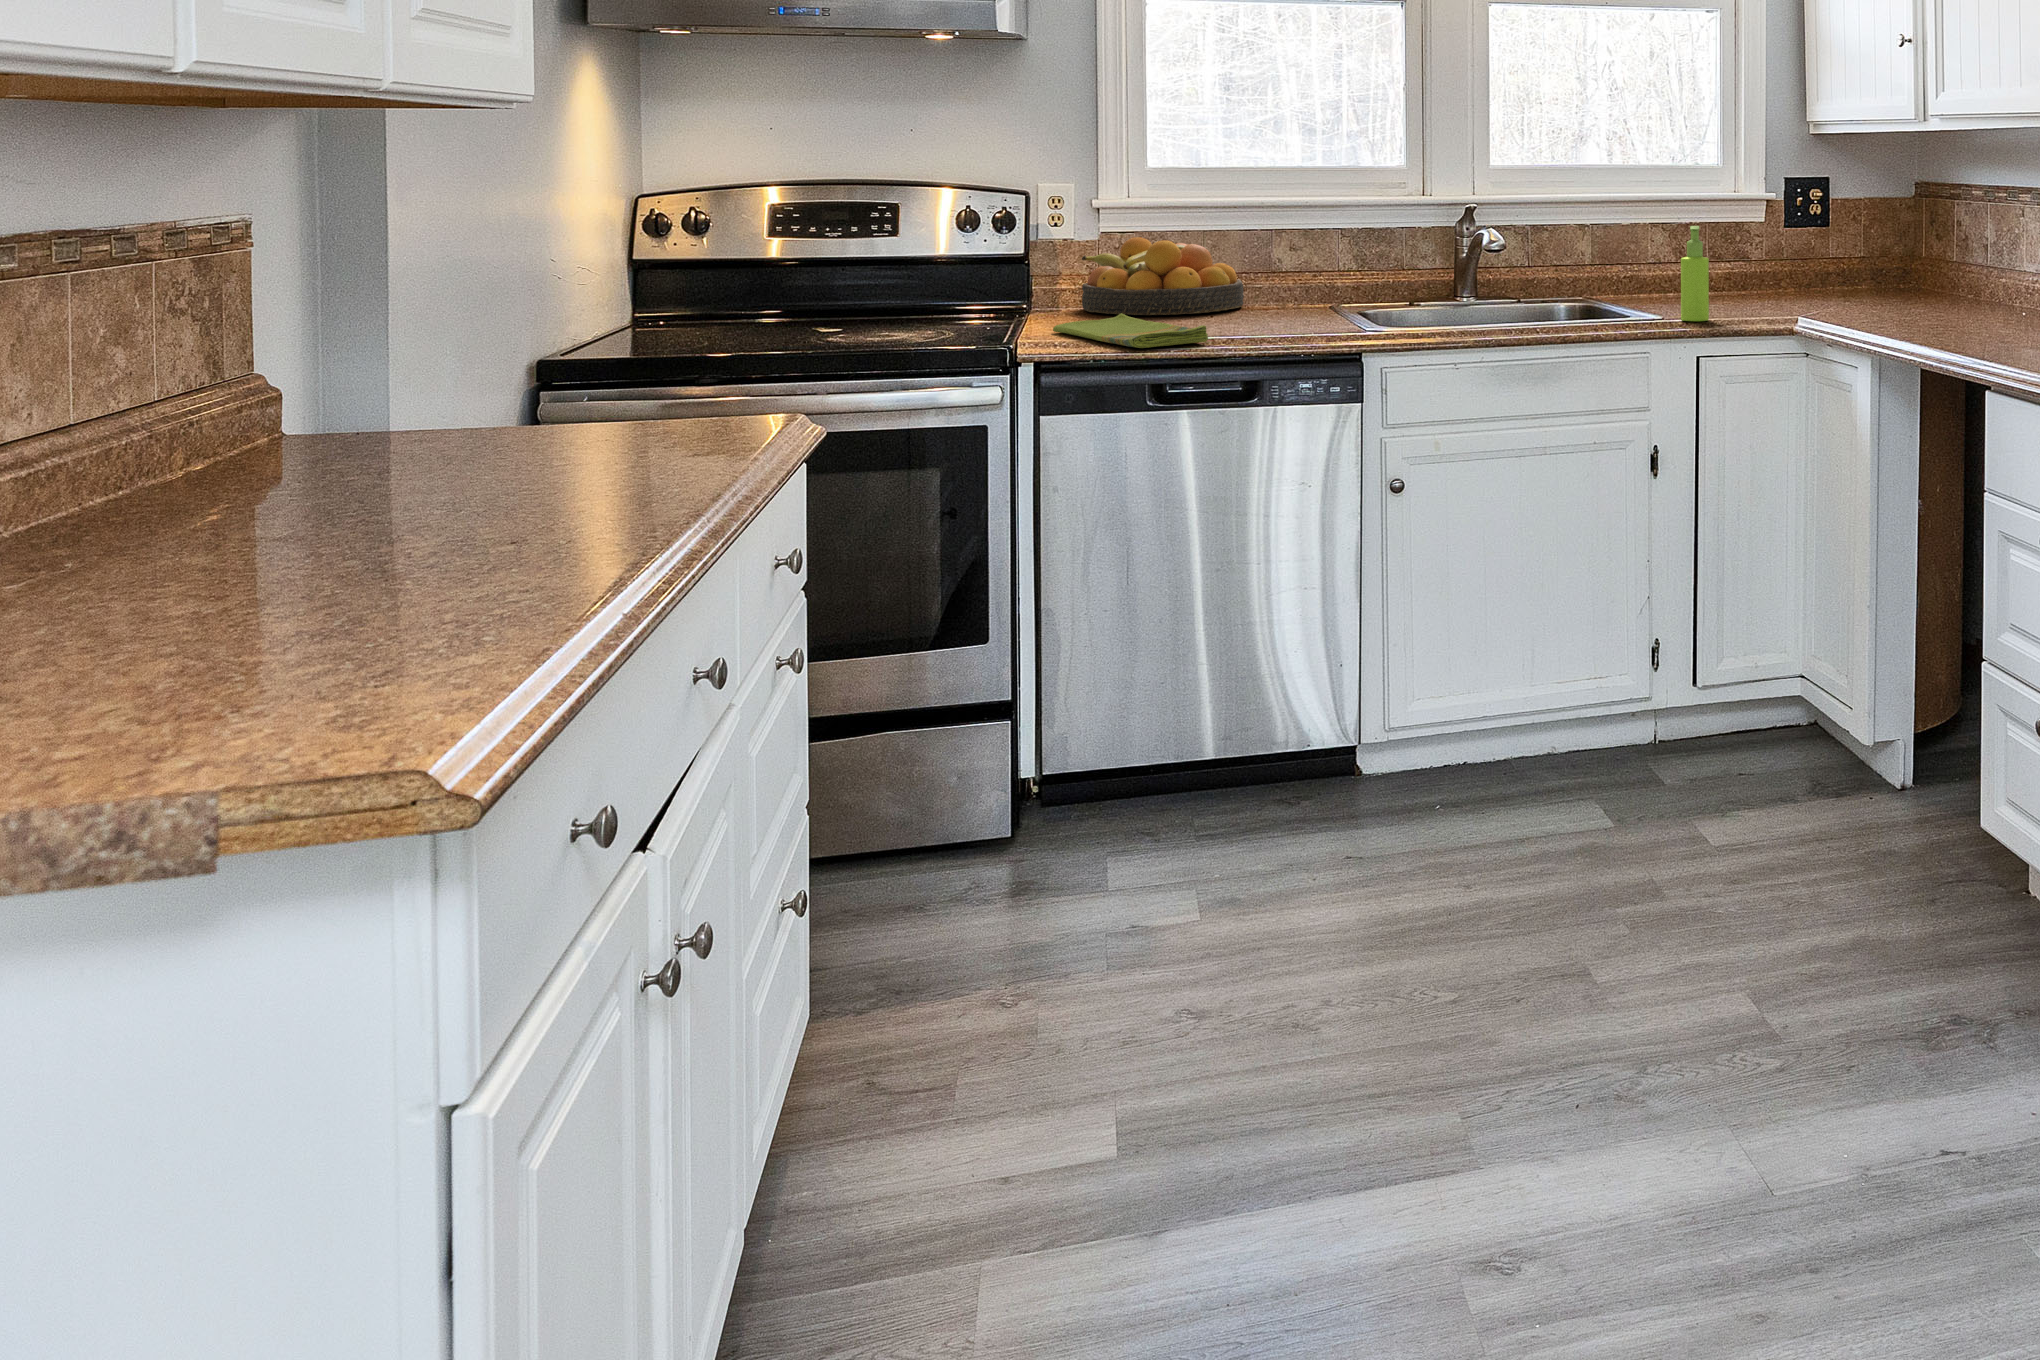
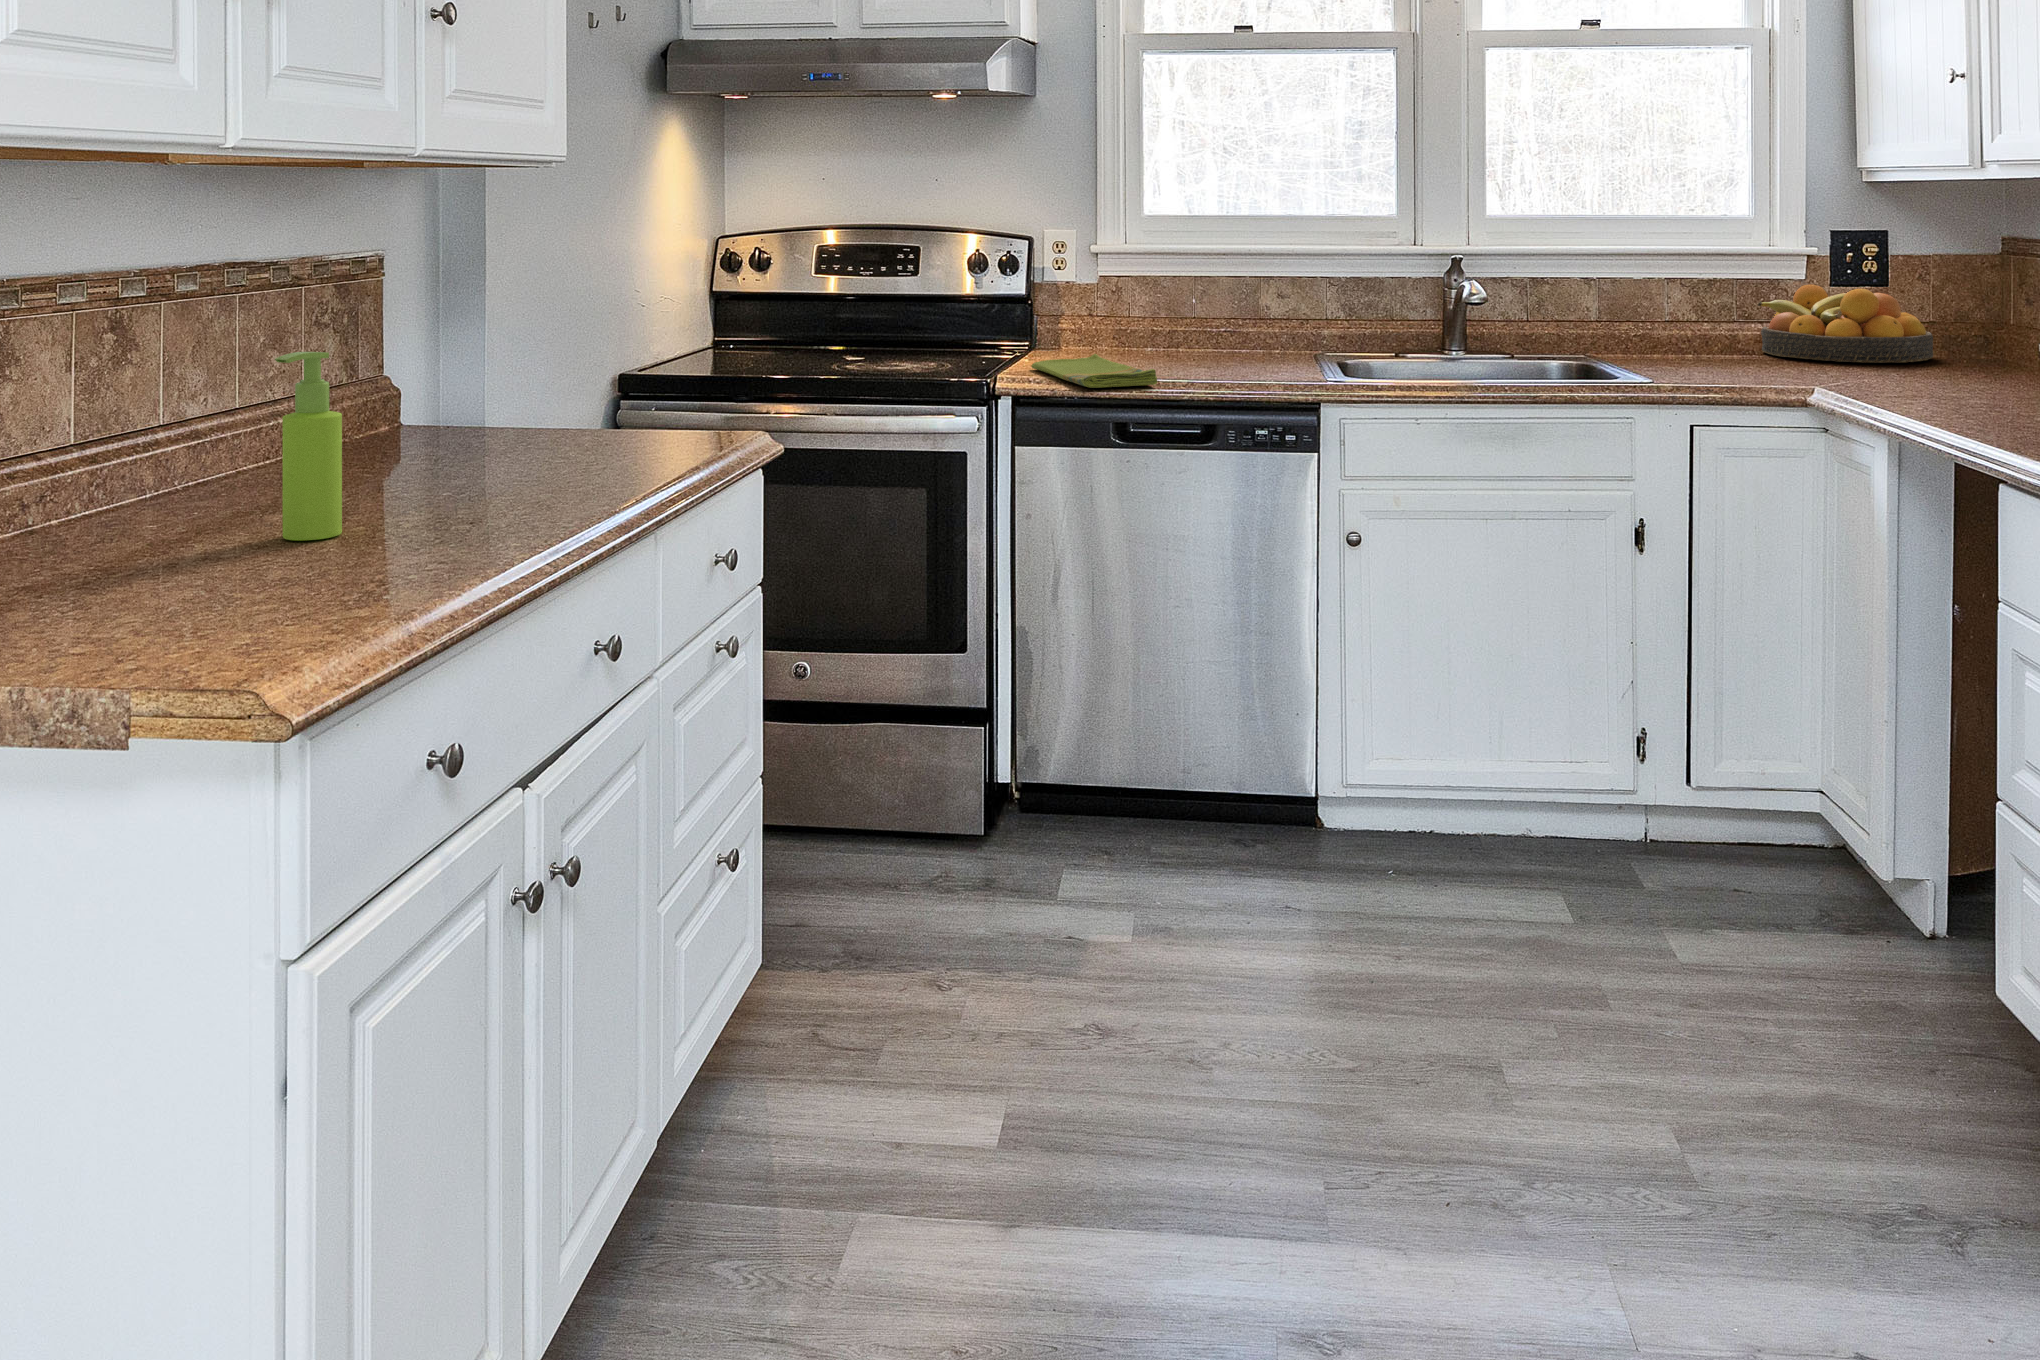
soap dispenser: present [1681,226,1709,321] -> present [275,352,342,541]
fruit bowl: present [1082,237,1244,315] -> present [1758,285,1933,363]

